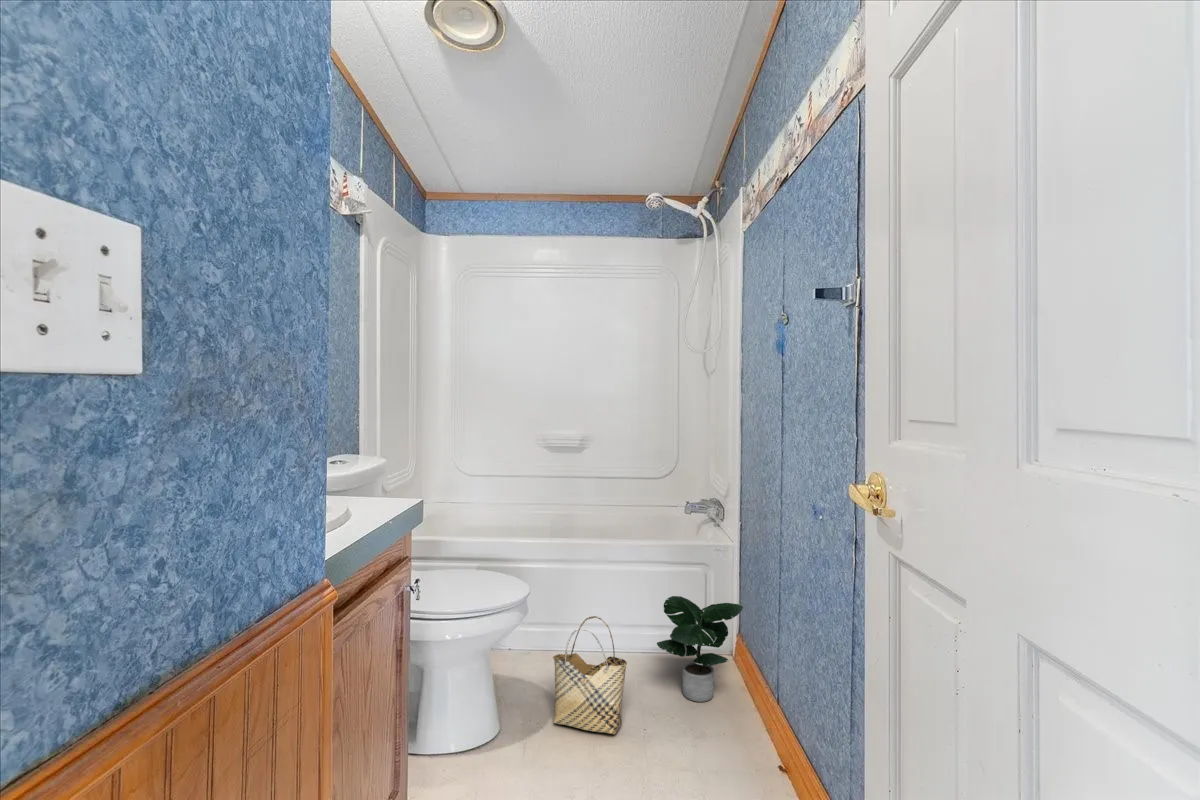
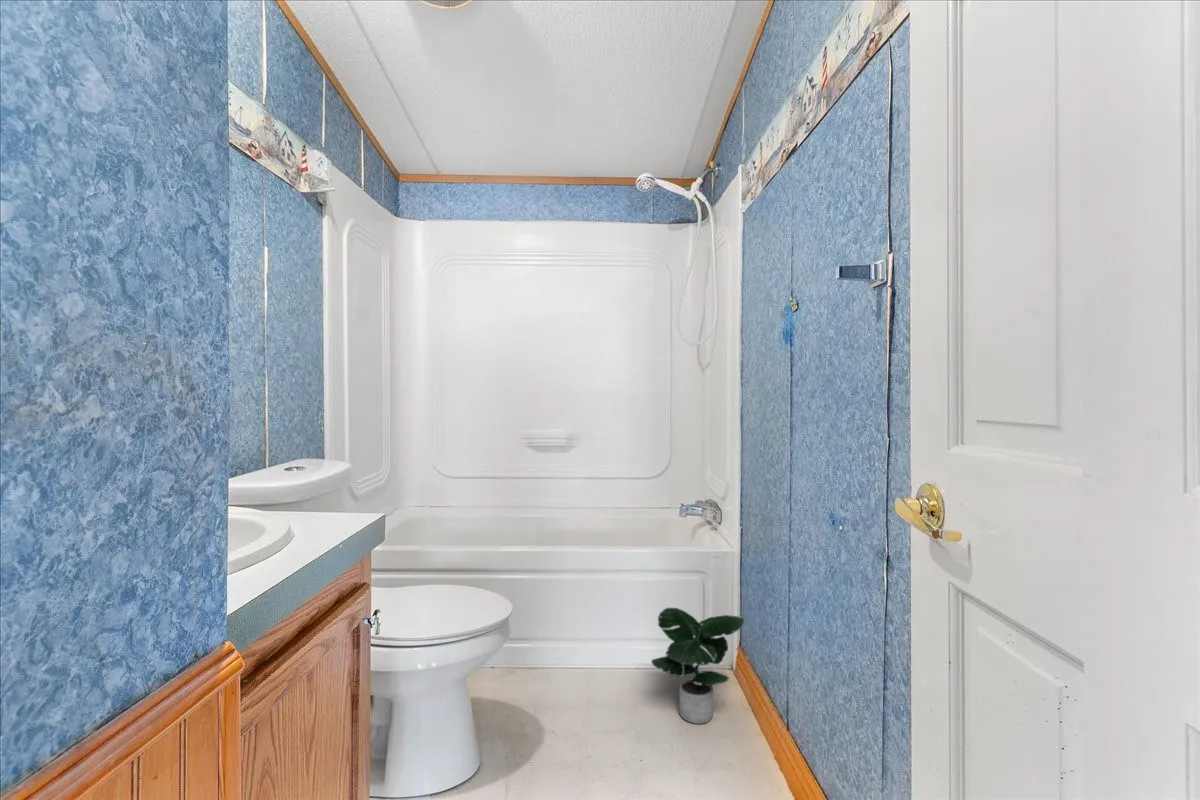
woven basket: present [553,616,627,734] -> none [538,634,620,766]

